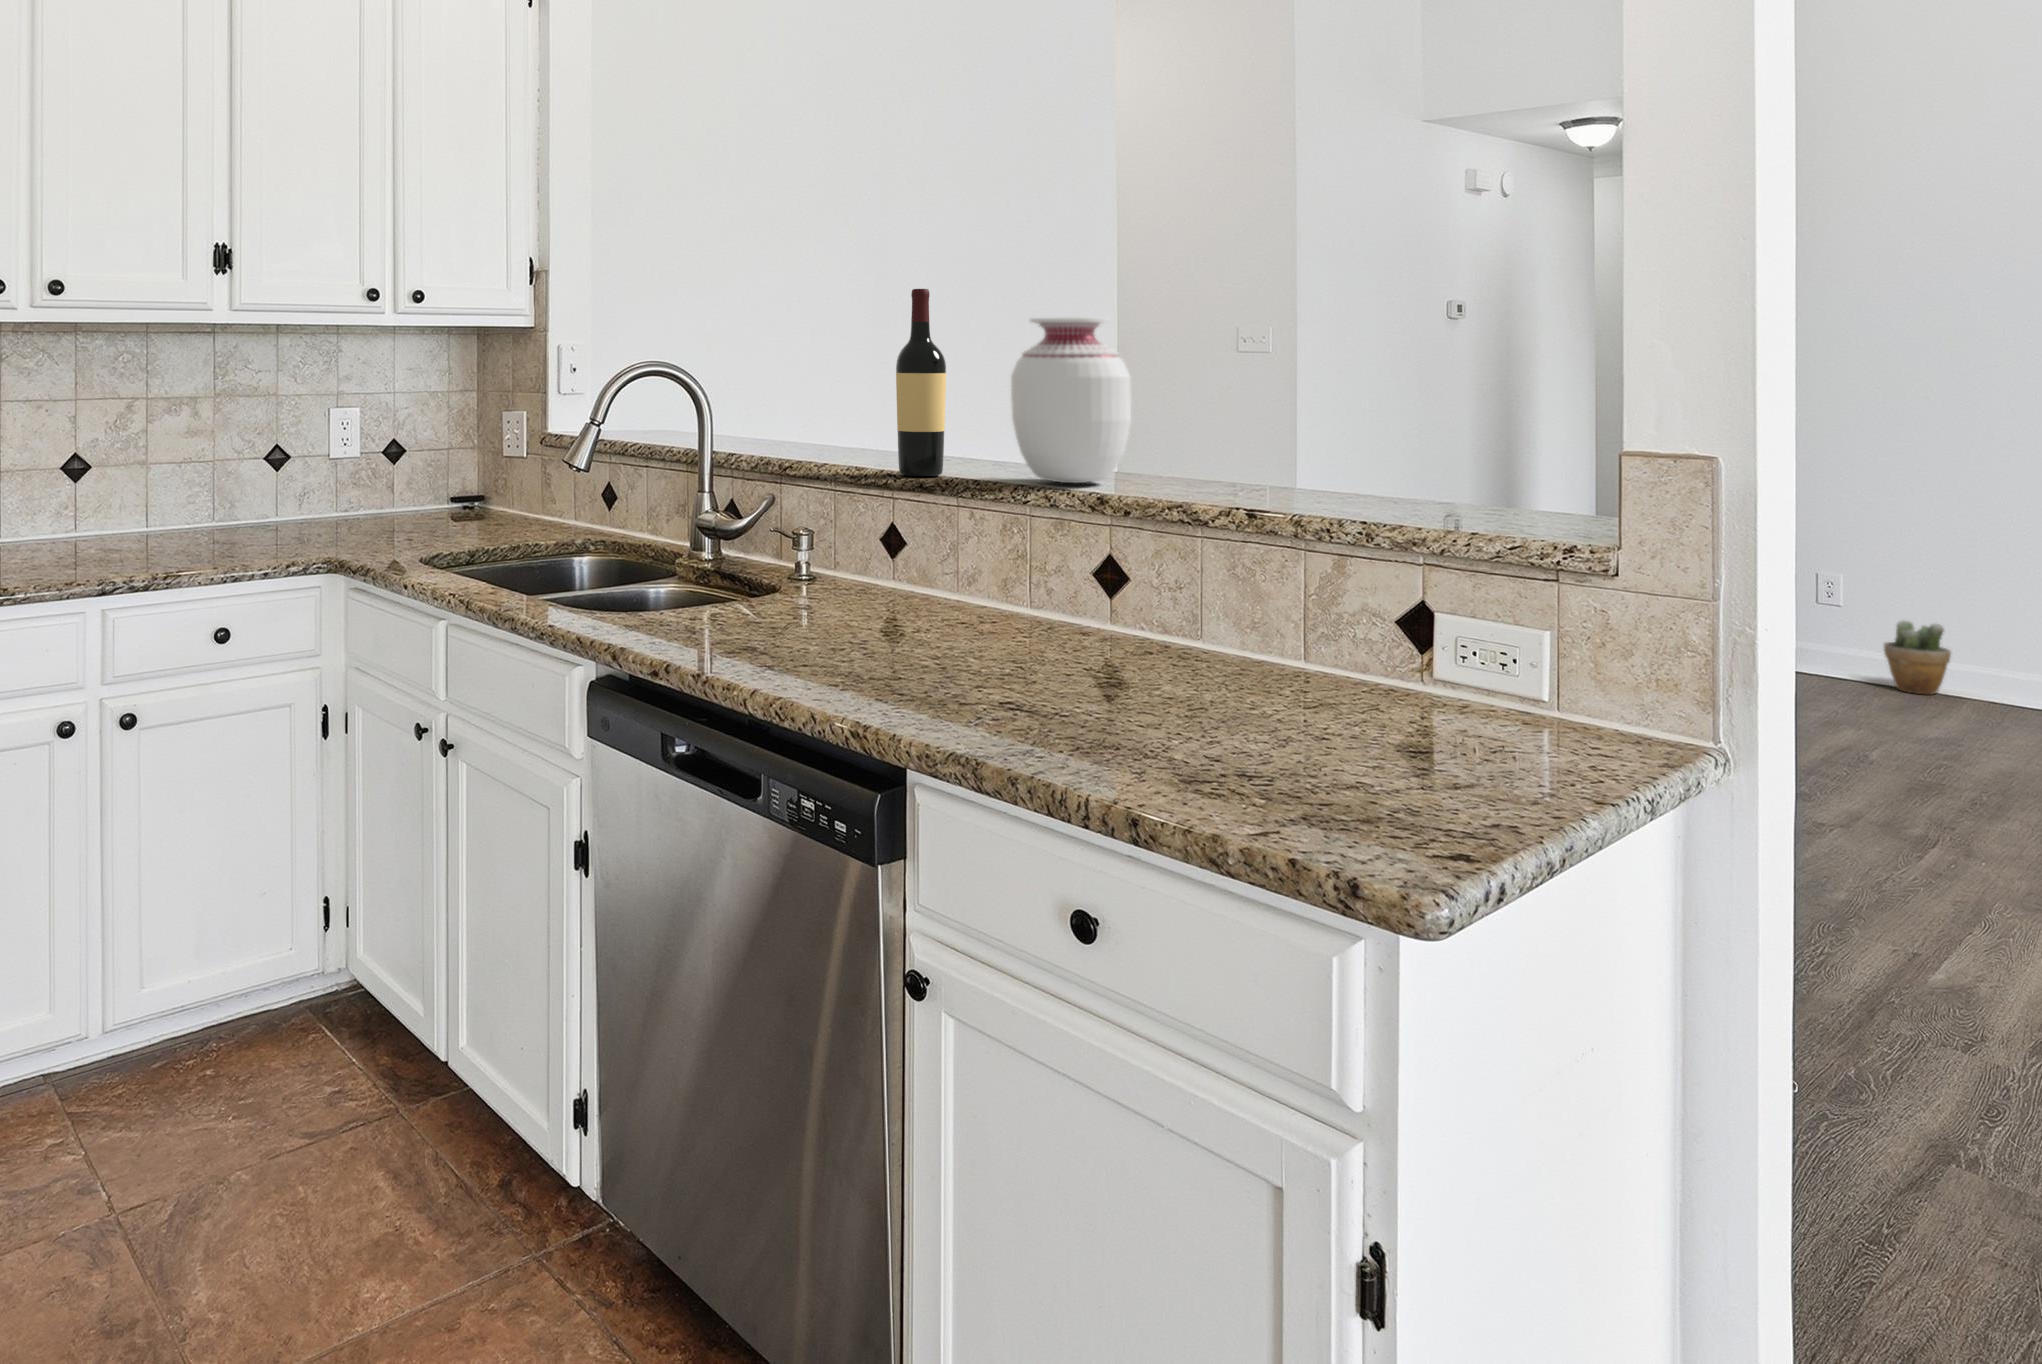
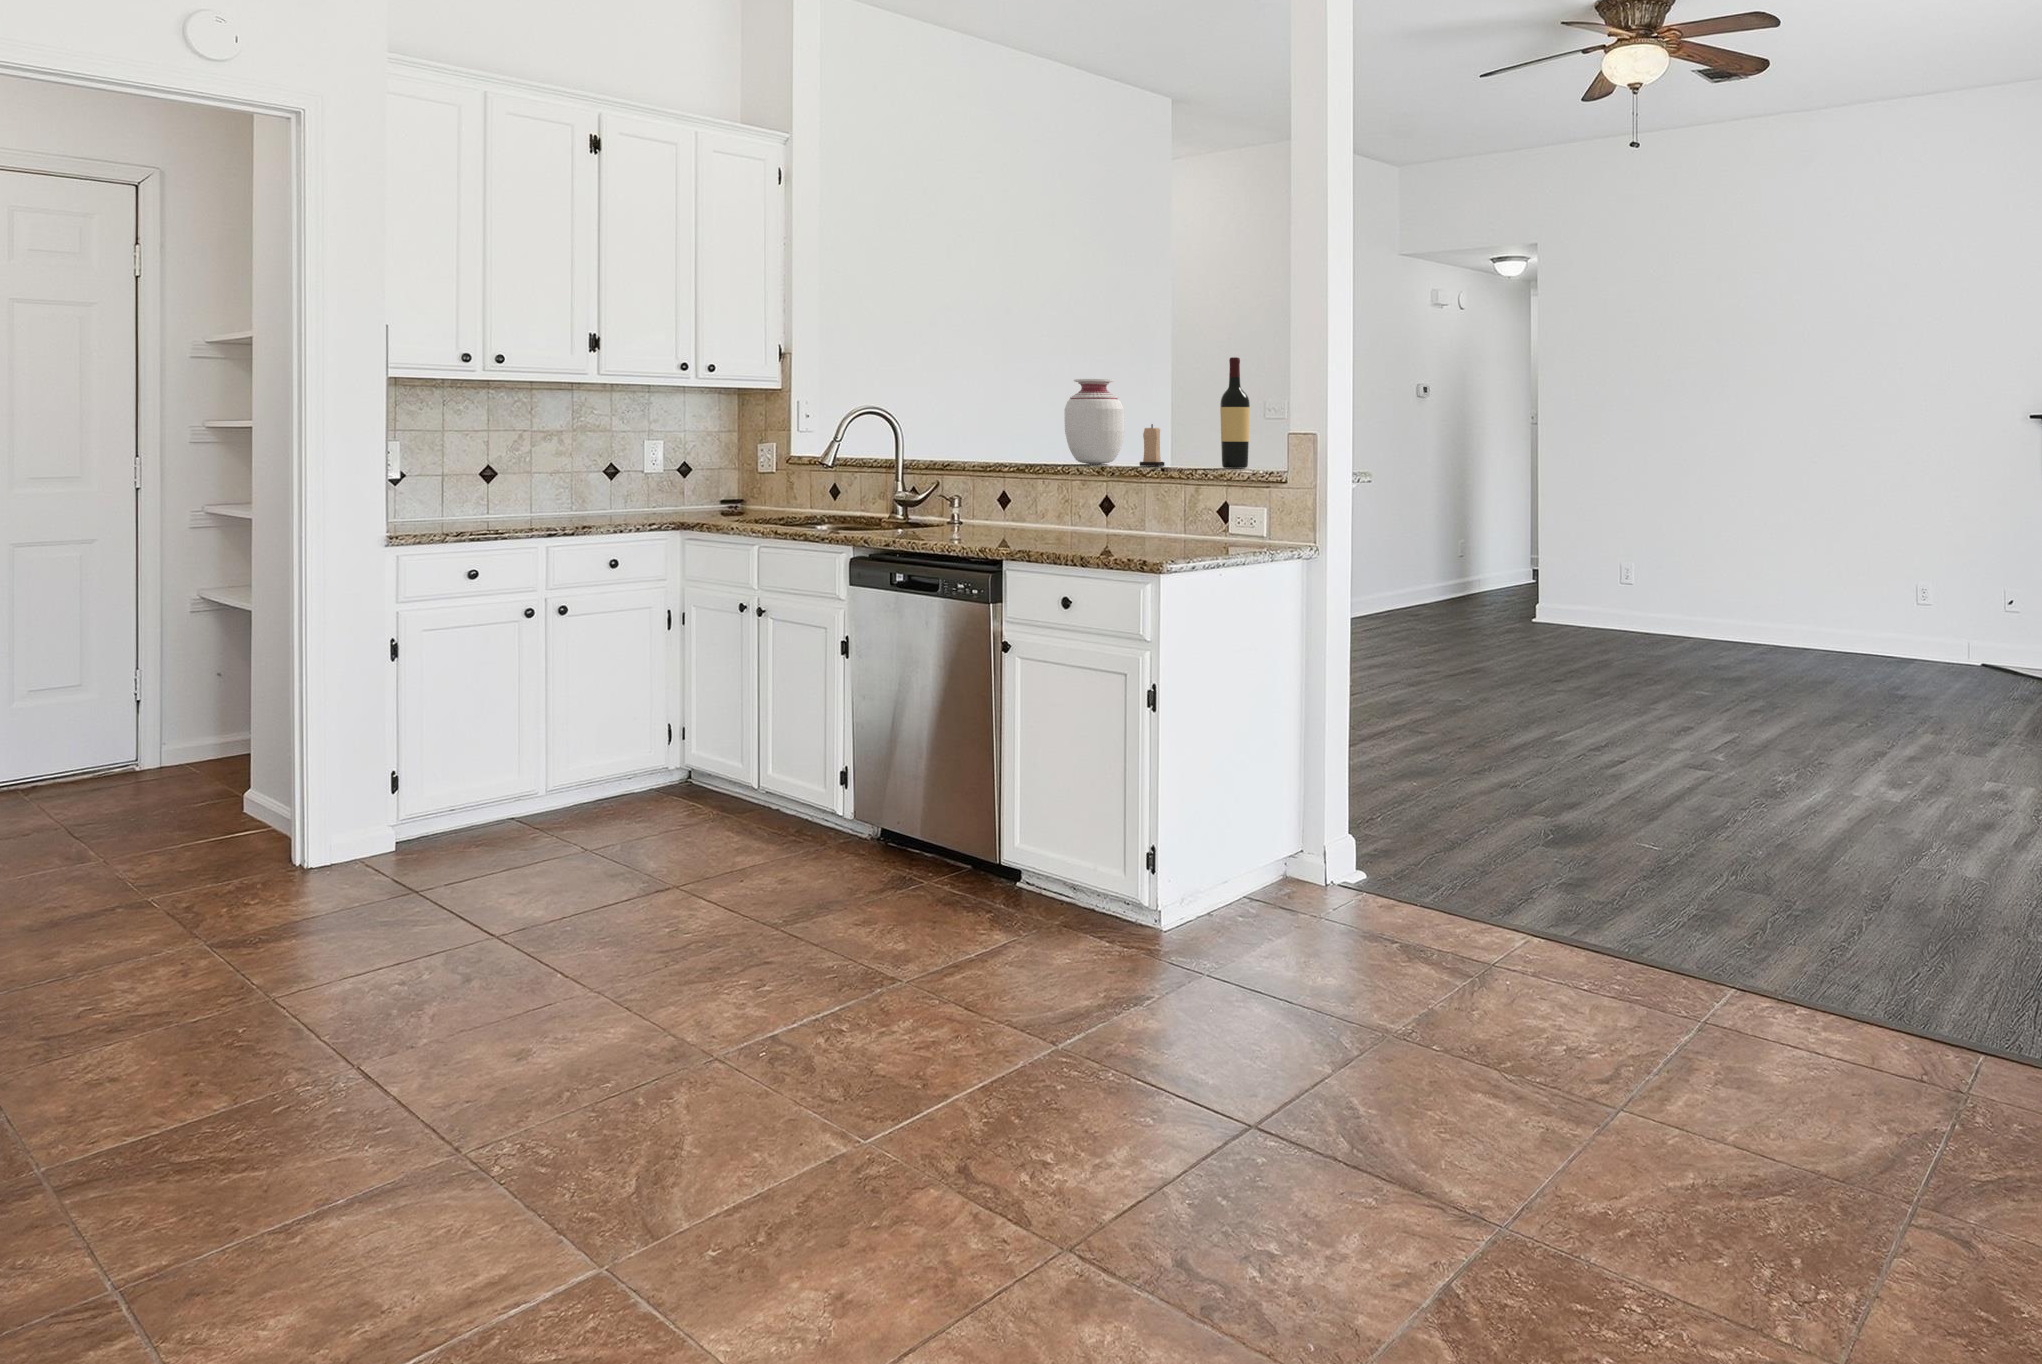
wine bottle: present [896,289,946,476] -> present [1220,357,1250,468]
candle: none [1174,411,1230,501] -> present [1140,424,1164,466]
potted plant: present [1884,621,1951,695] -> none [1656,592,1692,638]

